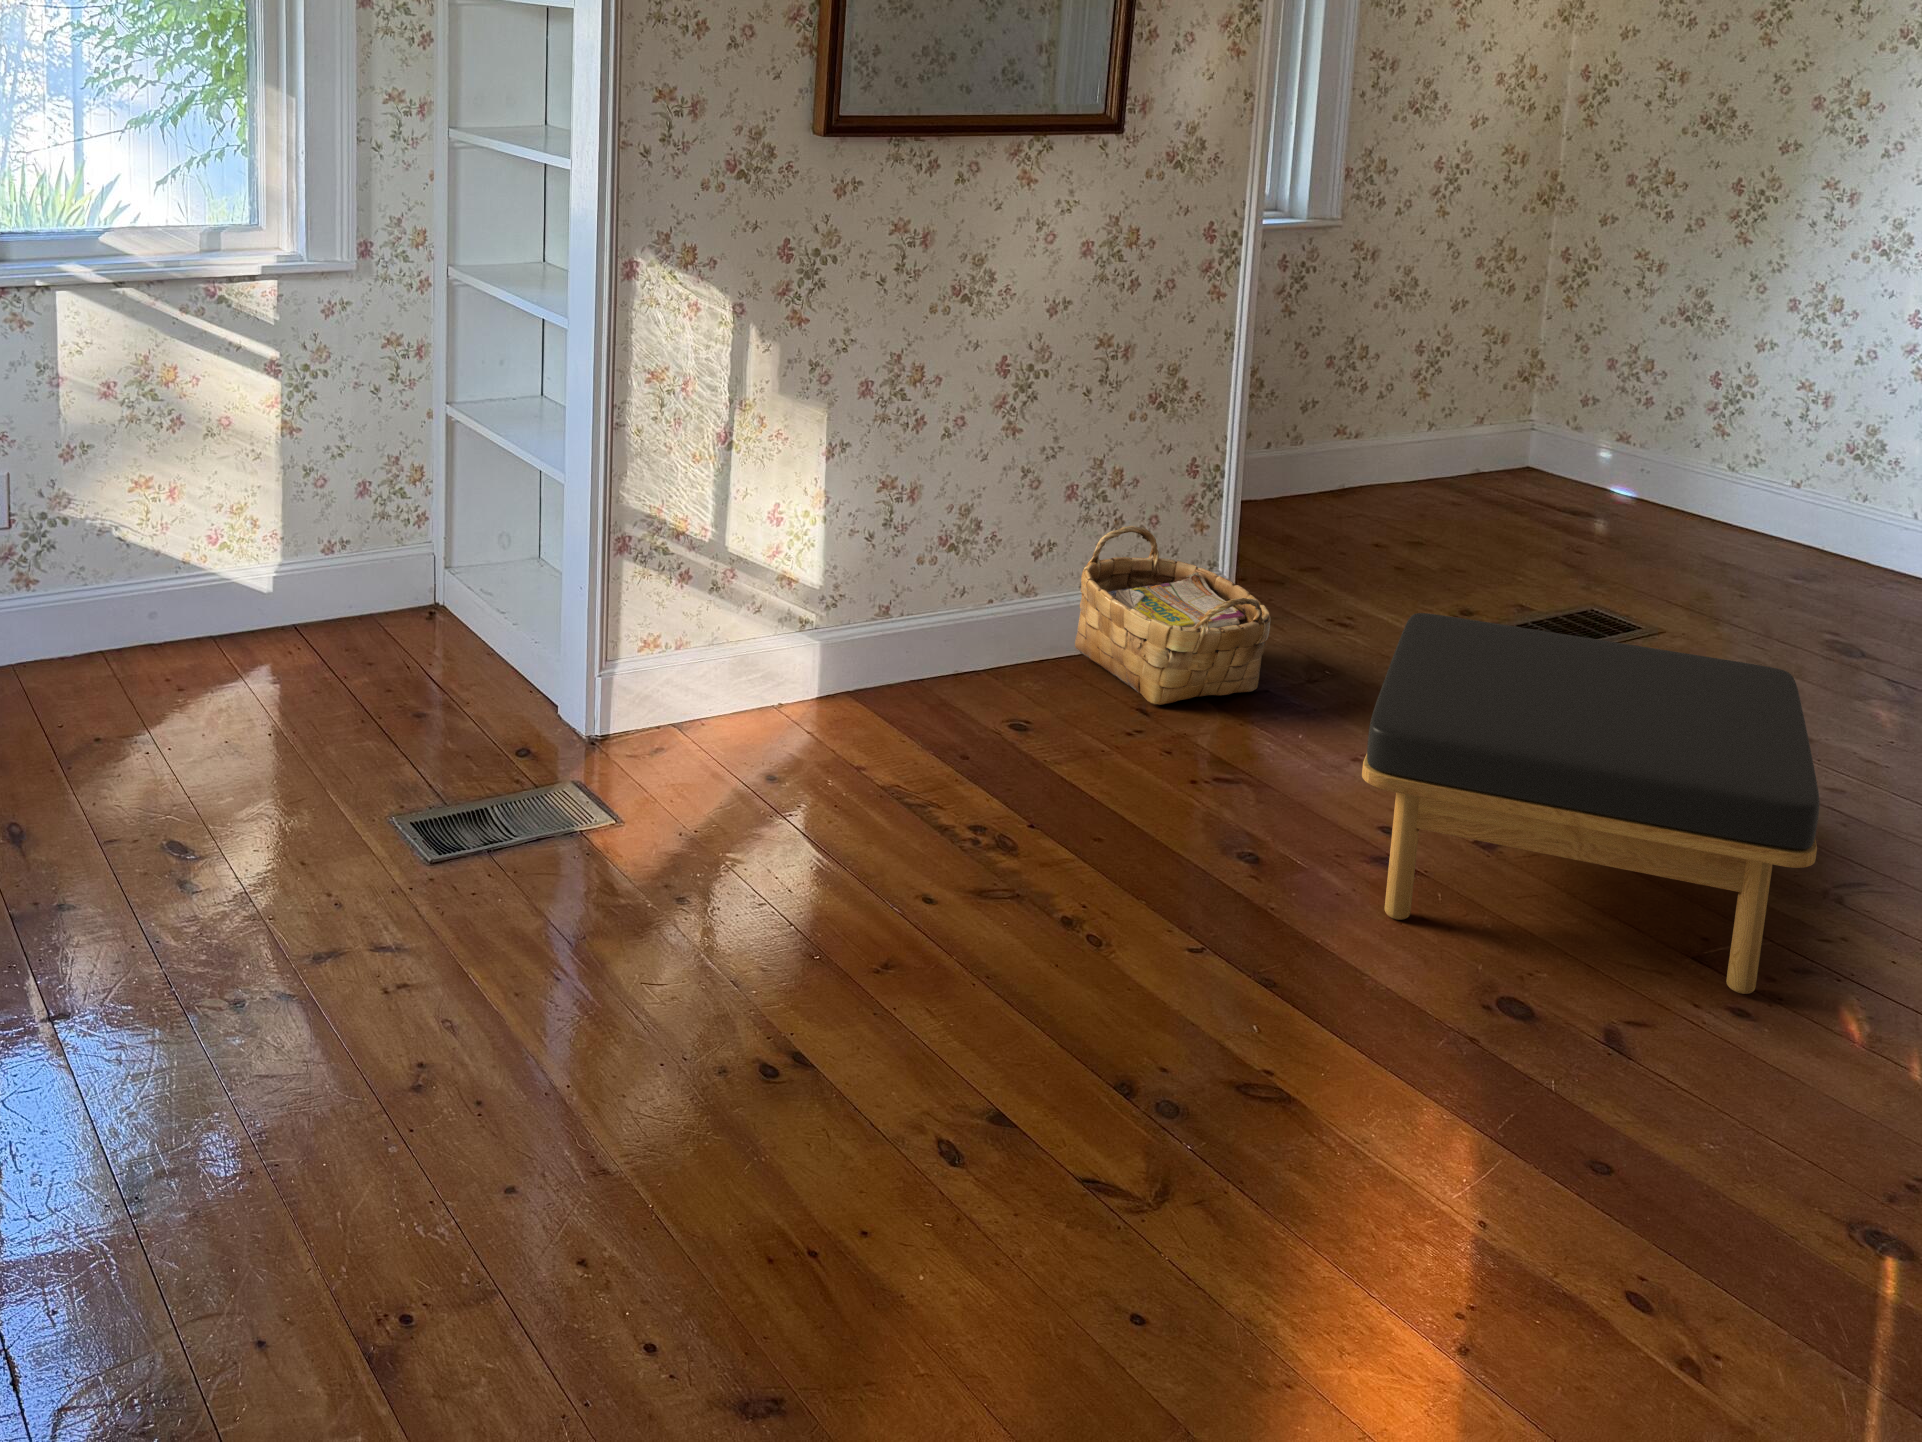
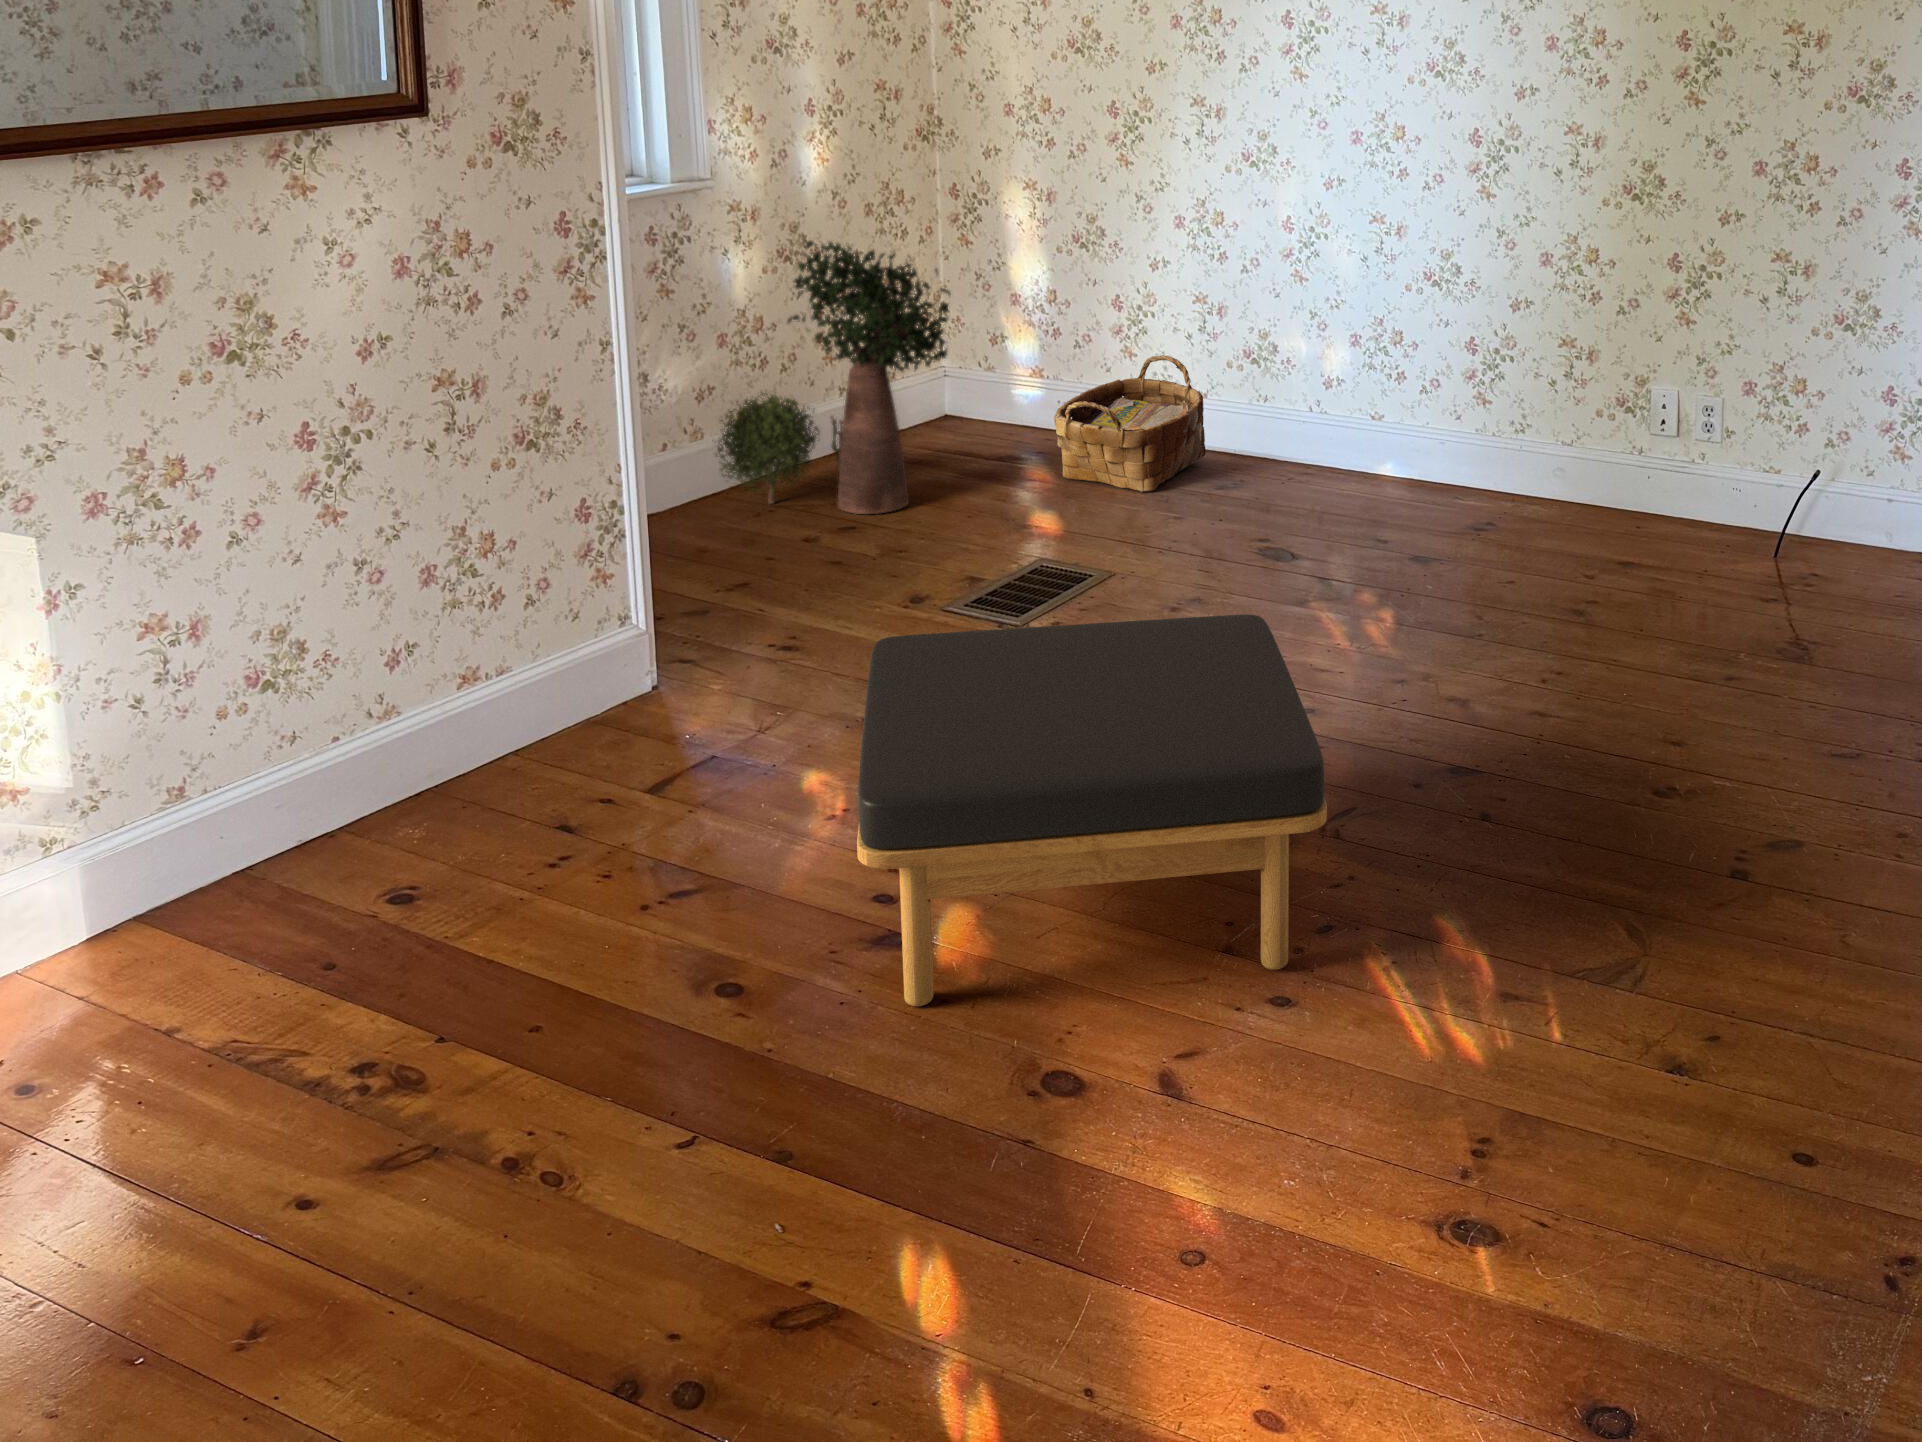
potted plant: none [1311,279,1545,533] -> present [718,241,951,514]
woven basket: present [1075,526,1270,705] -> present [1054,355,1206,492]

